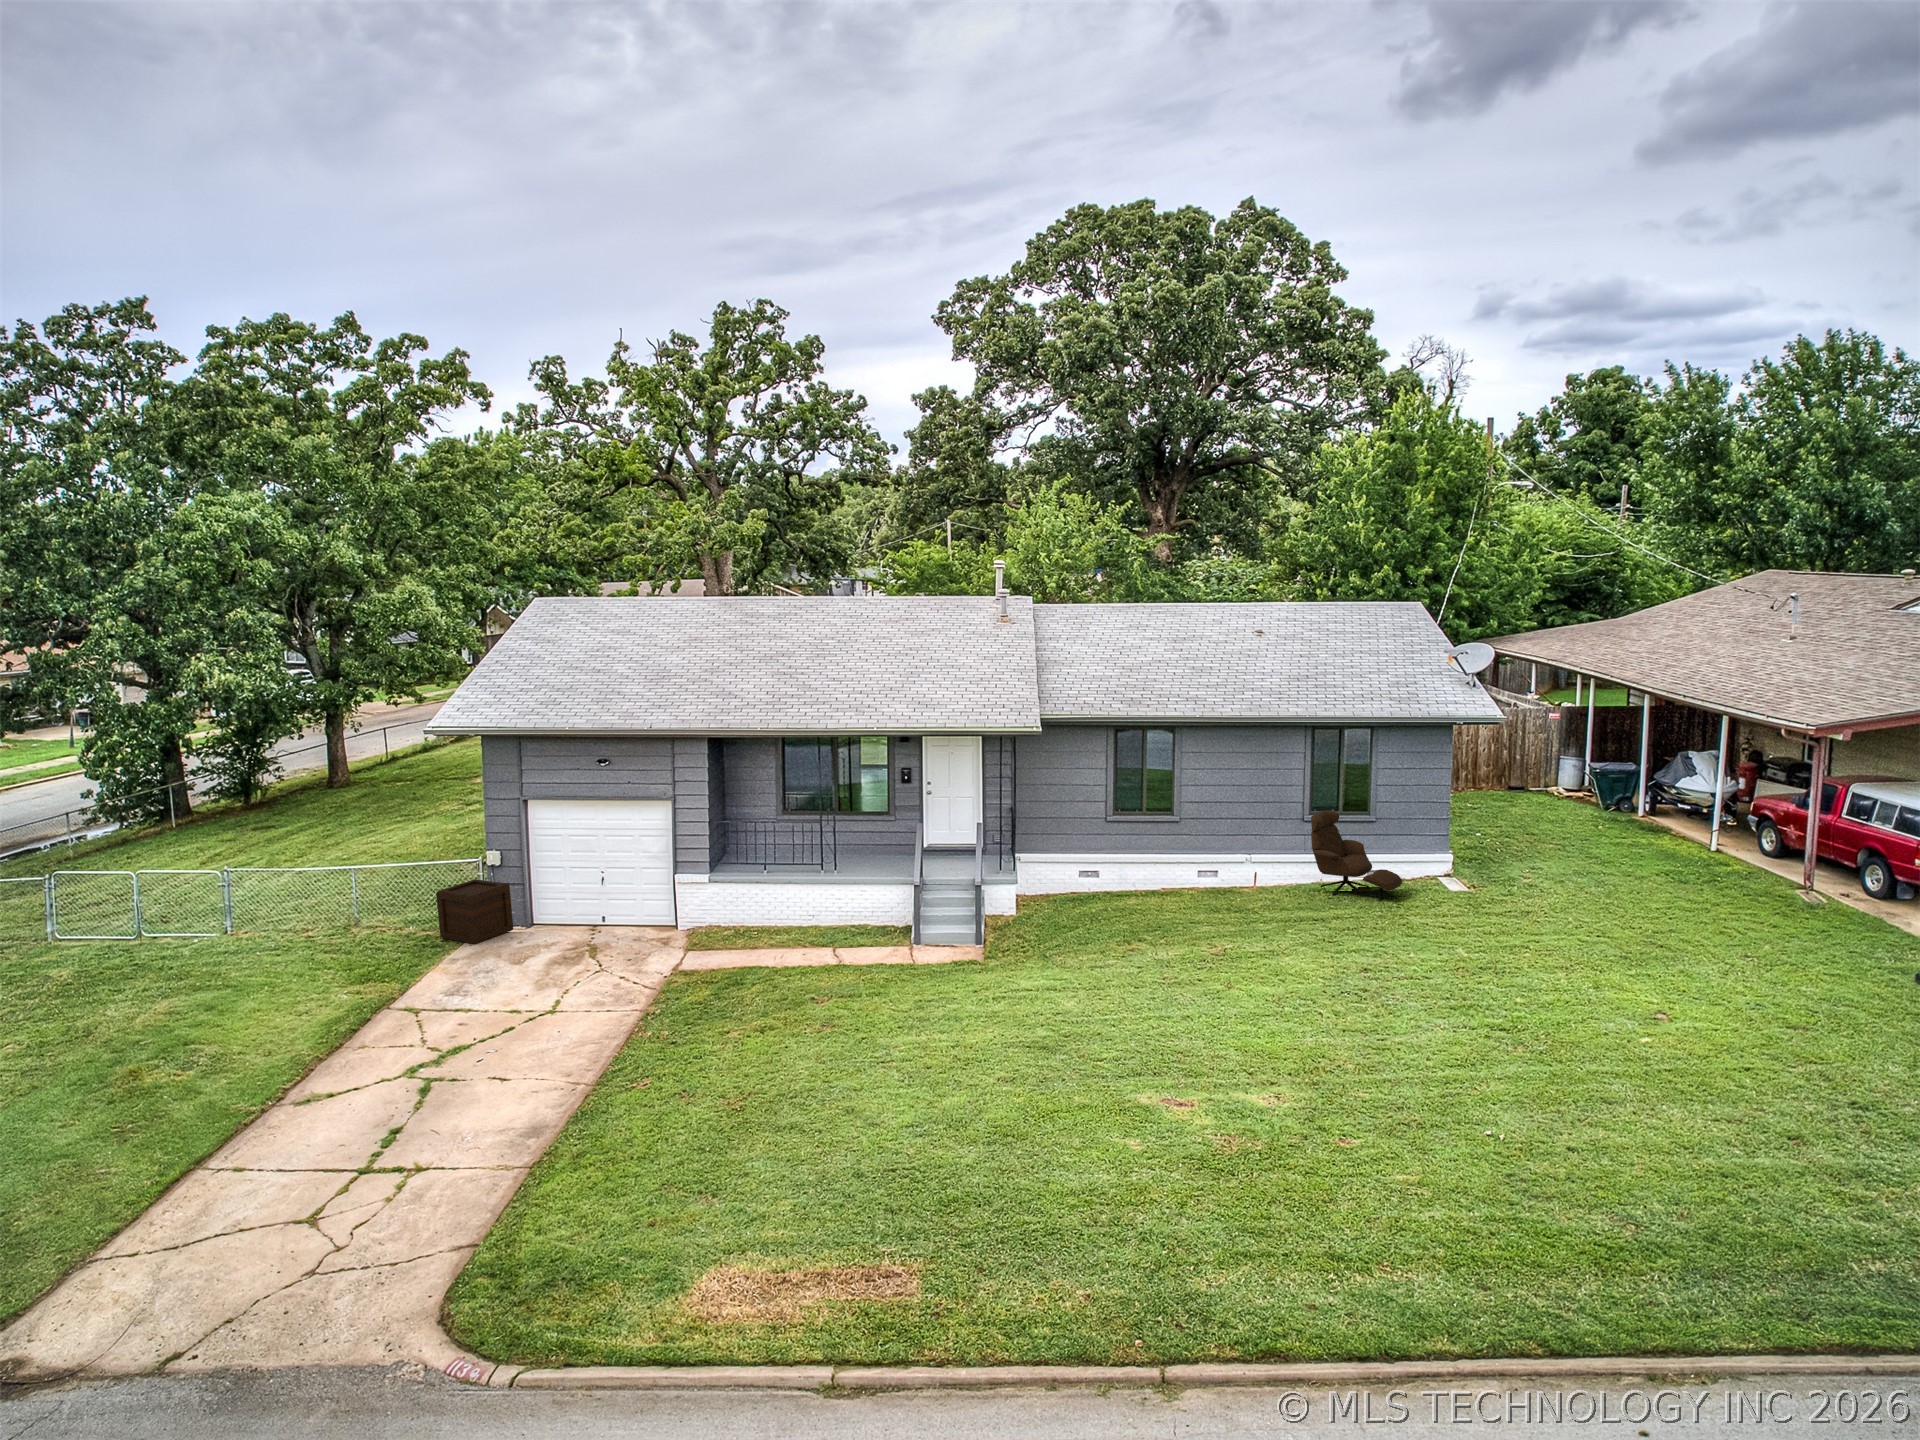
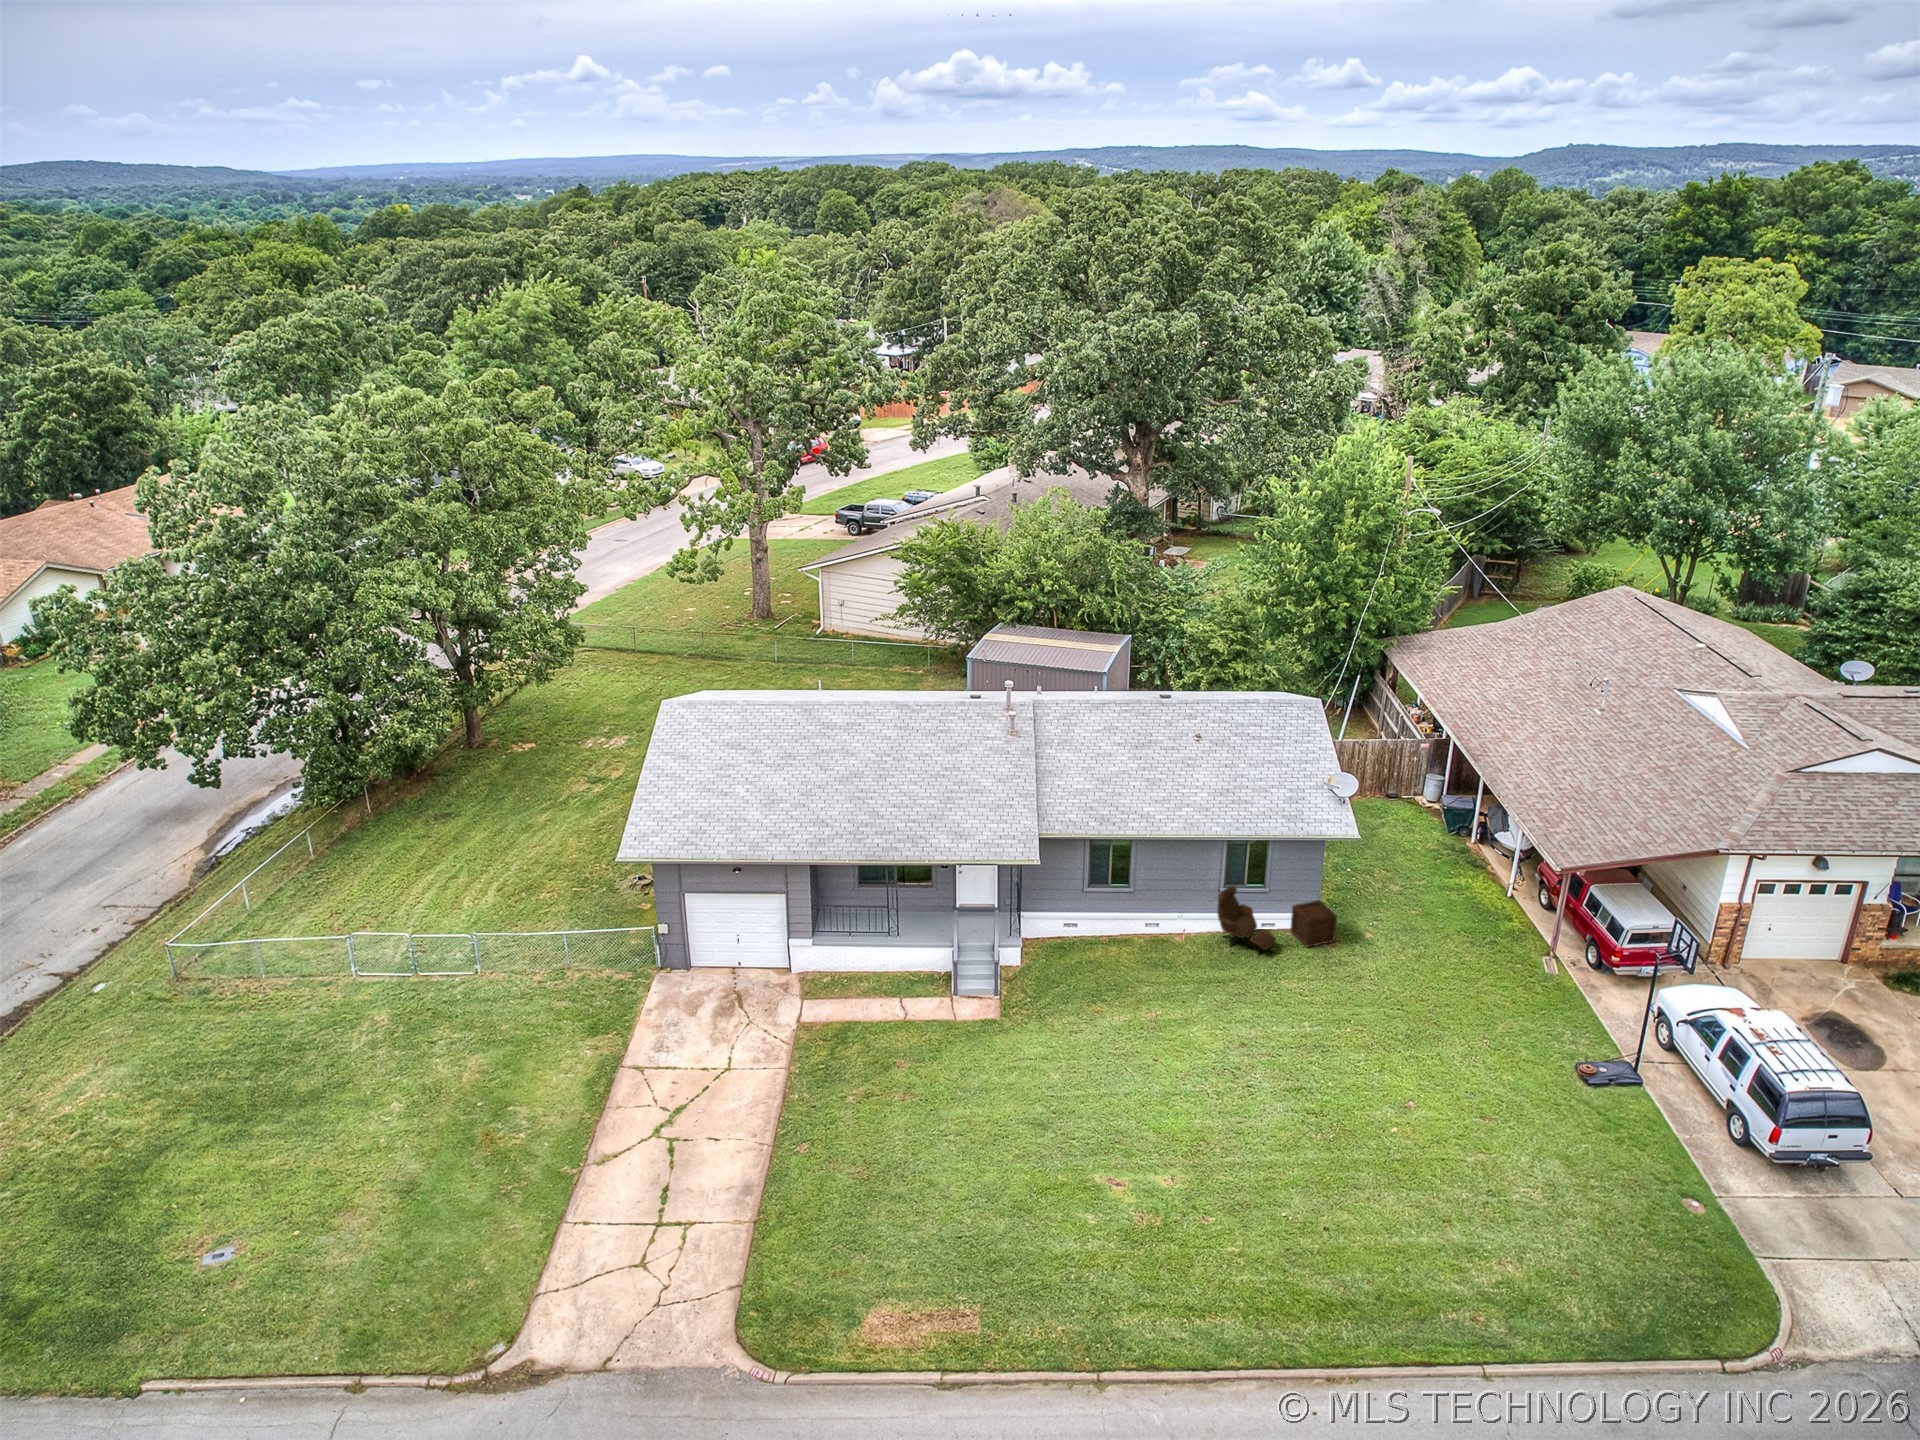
wooden crate: present [436,879,513,944] -> present [1290,900,1337,947]

